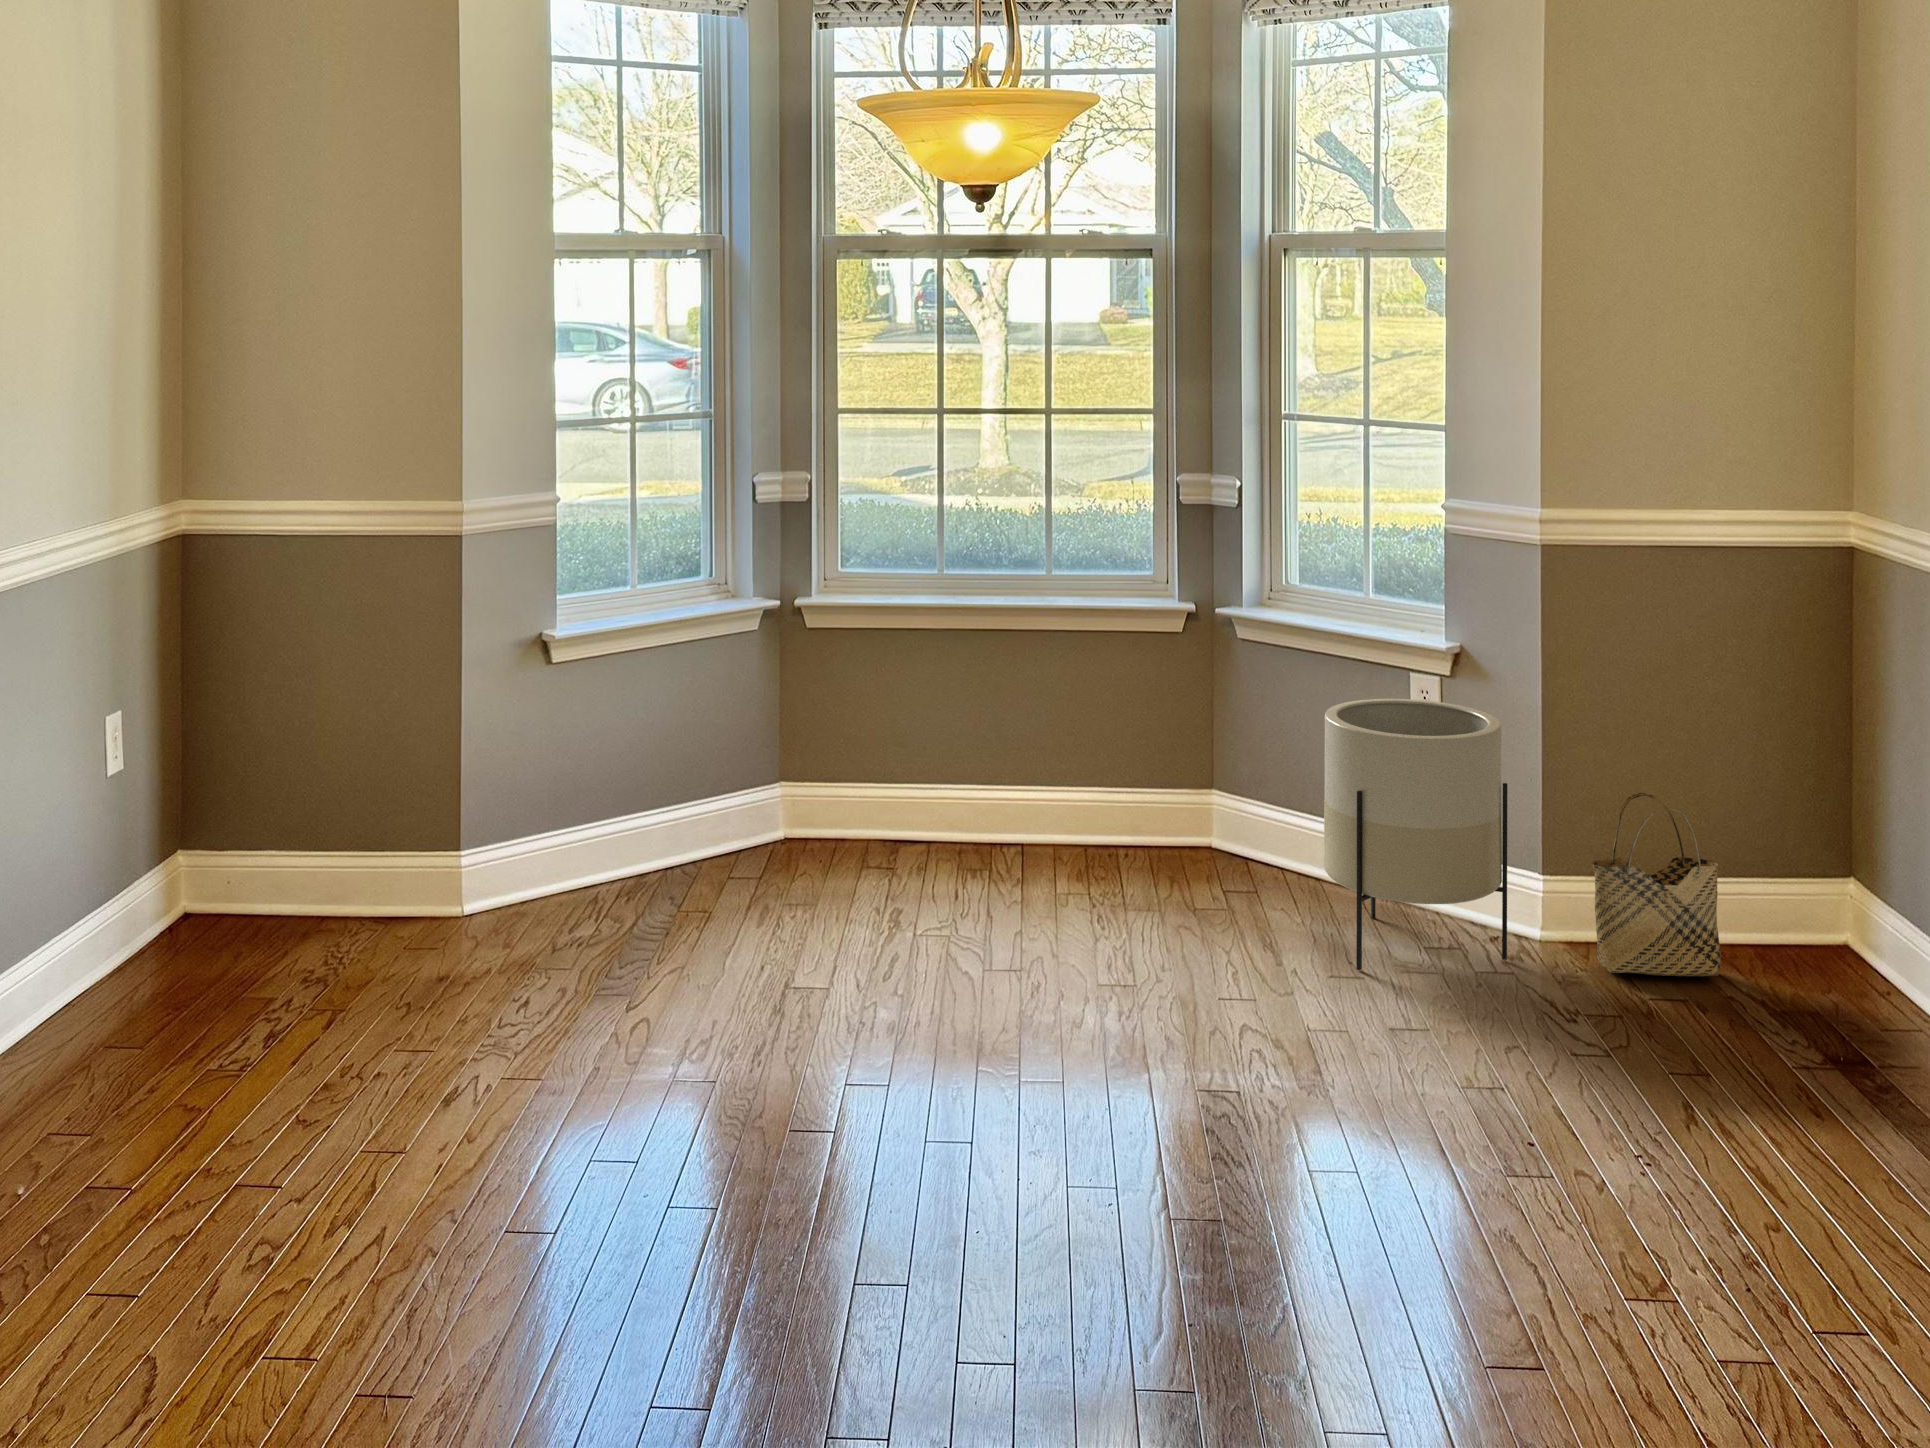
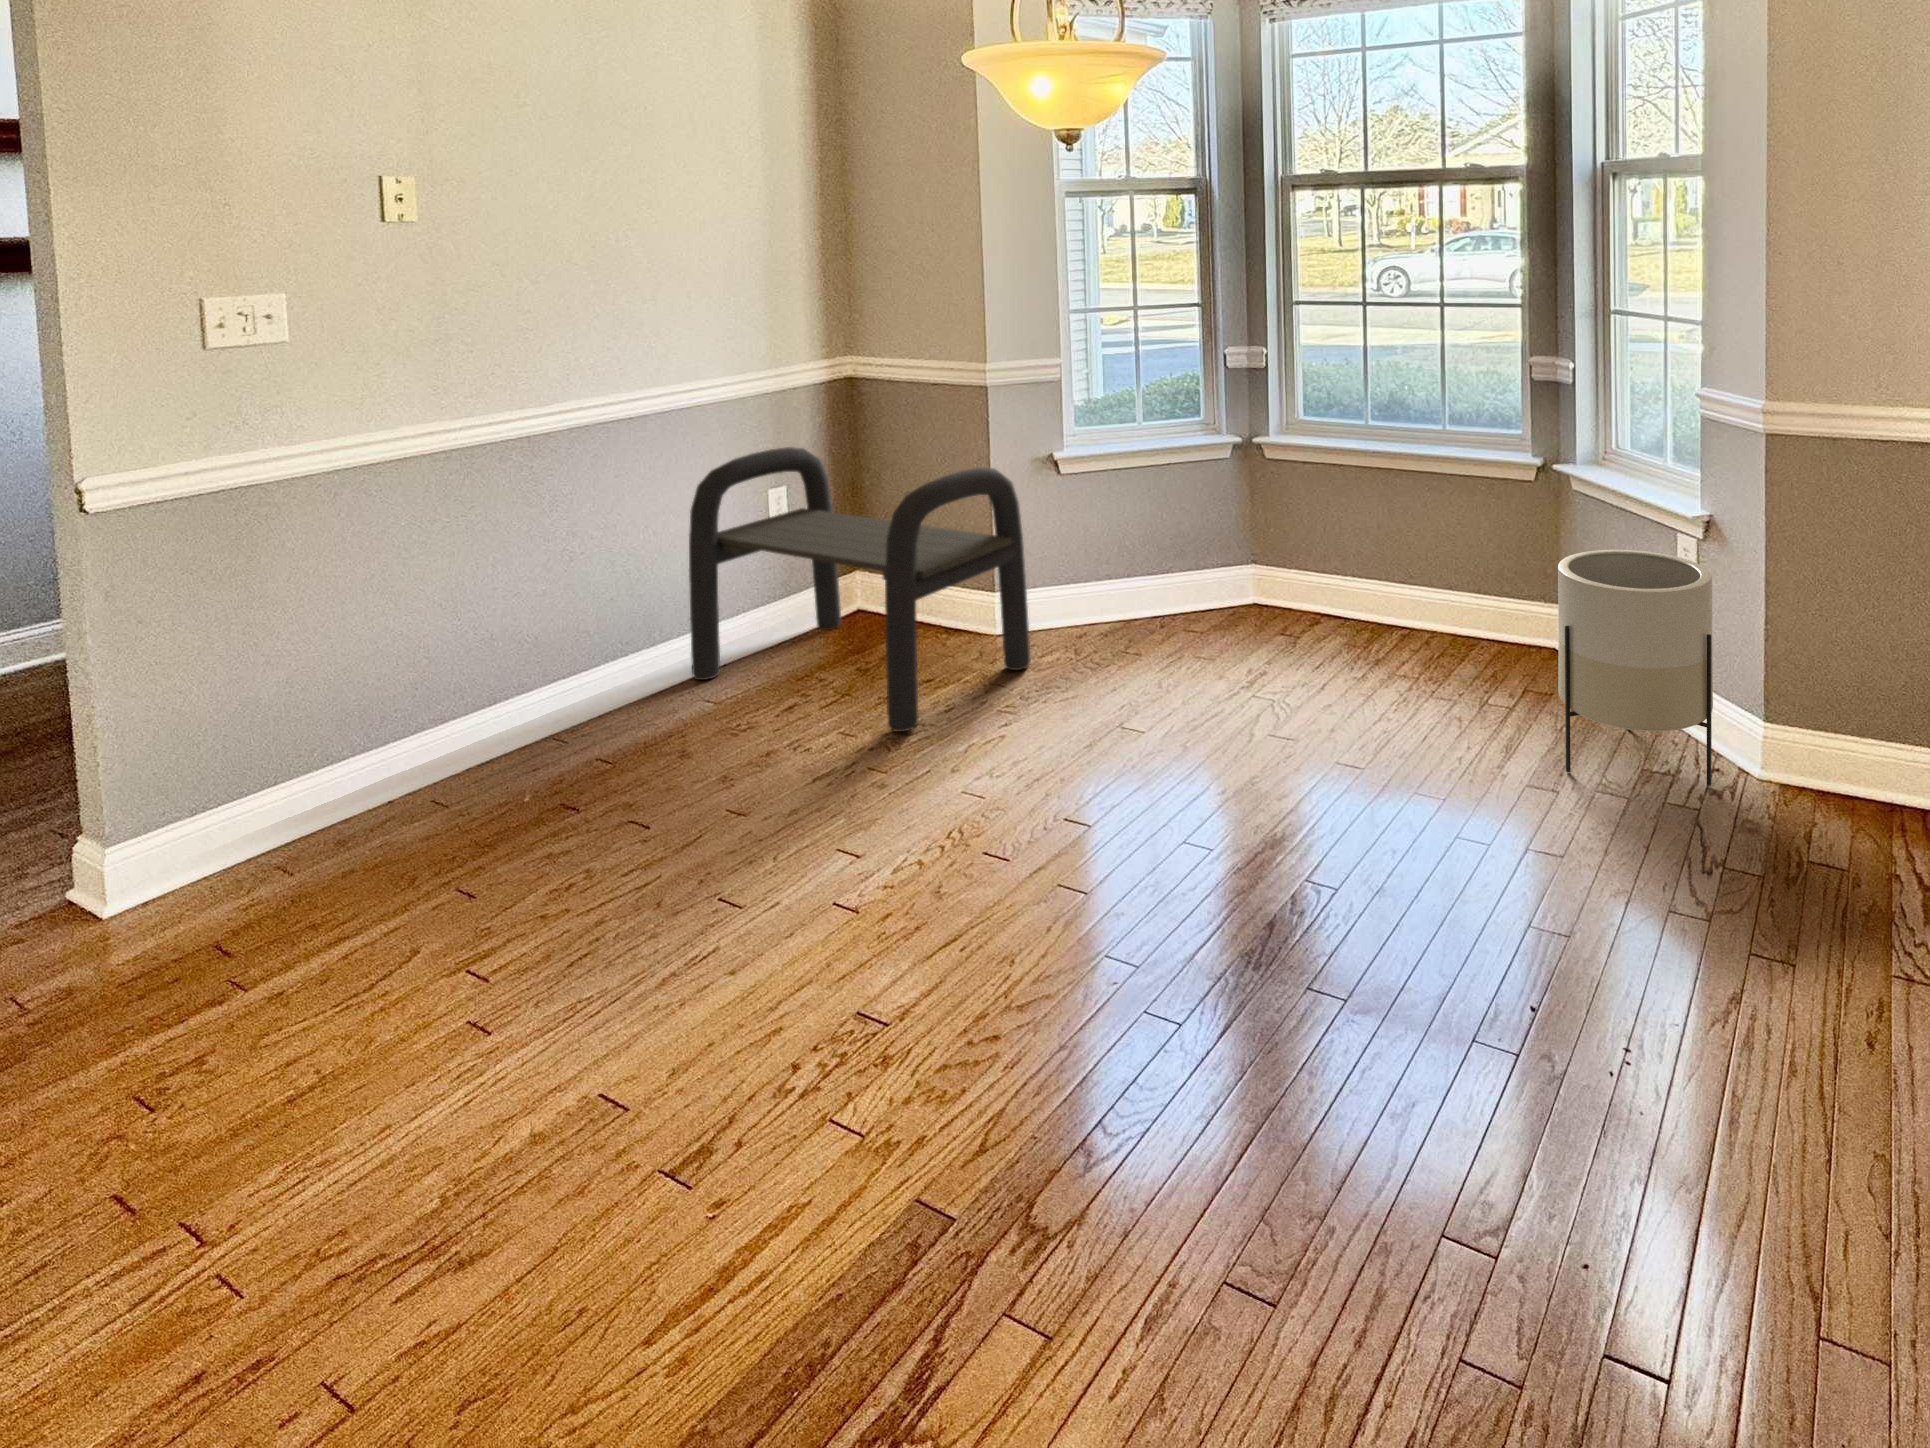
bench: none [22,649,574,1062] -> present [689,447,1031,732]
woven basket: present [1592,793,1721,976] -> none [1784,659,1917,837]

